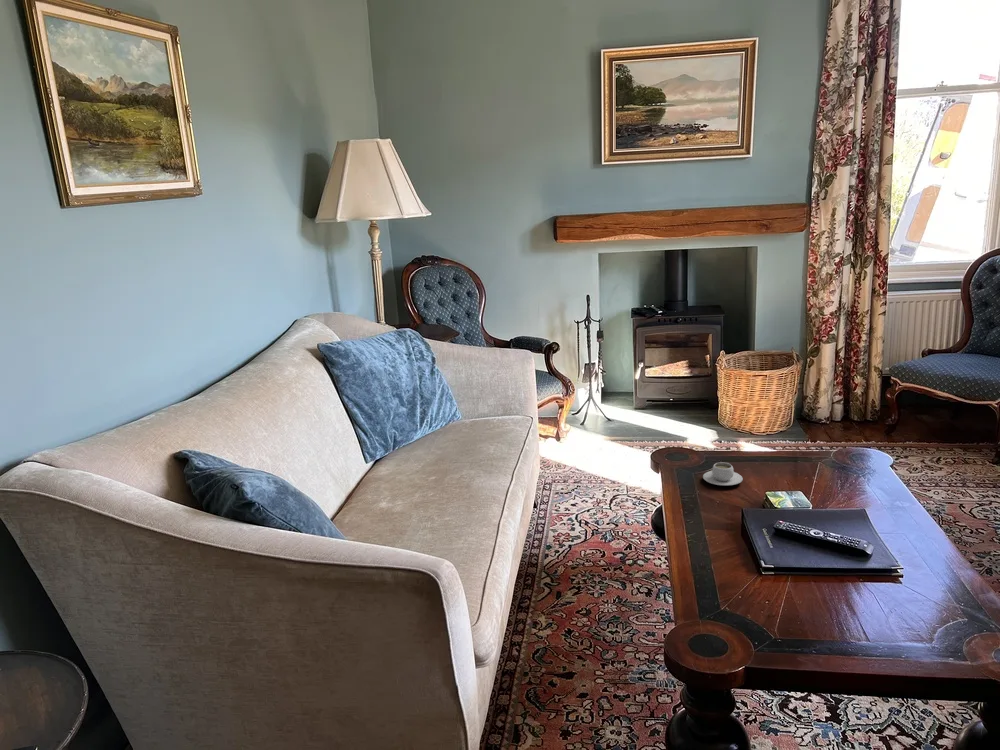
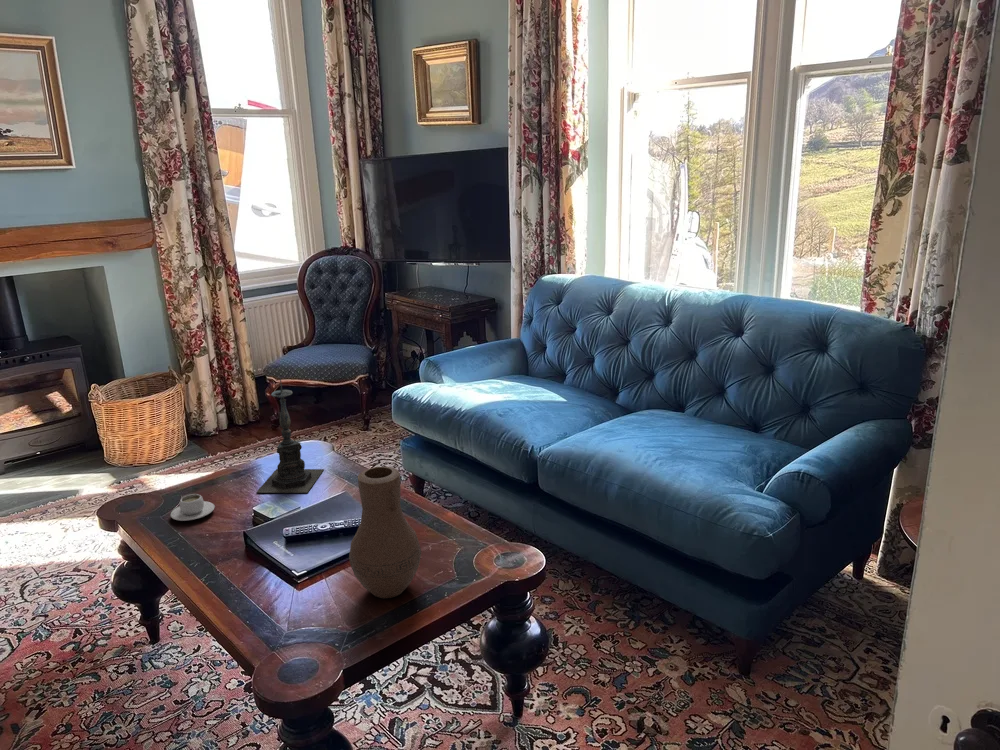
candle holder: none [787,374,870,499] -> present [257,377,324,493]
vase: none [809,485,896,630] -> present [349,467,422,598]

